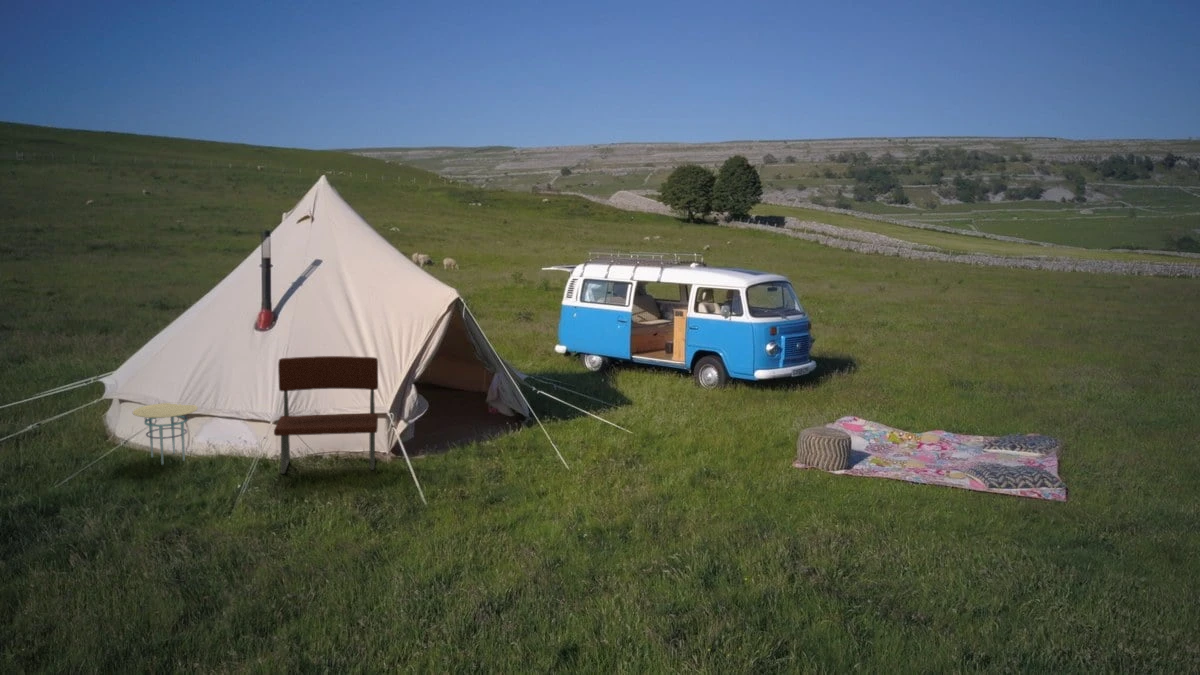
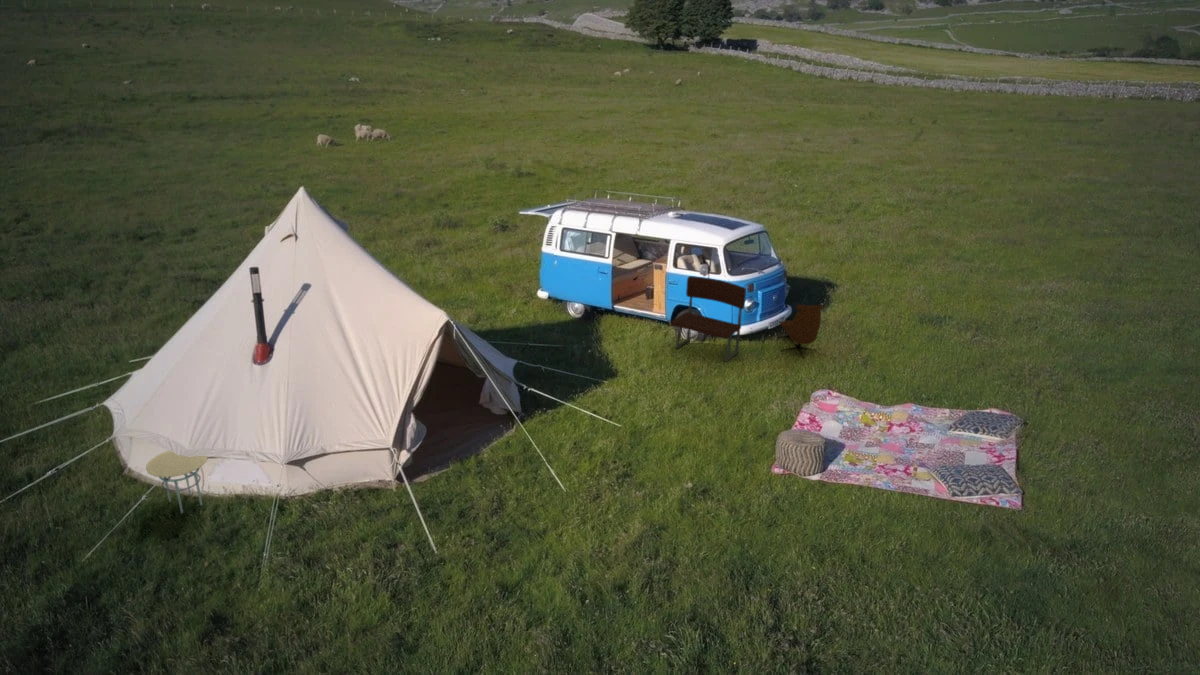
lounge chair: none [801,338,847,398] -> present [780,304,823,358]
bench: present [274,356,378,474] -> present [670,276,746,361]

